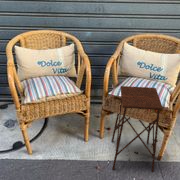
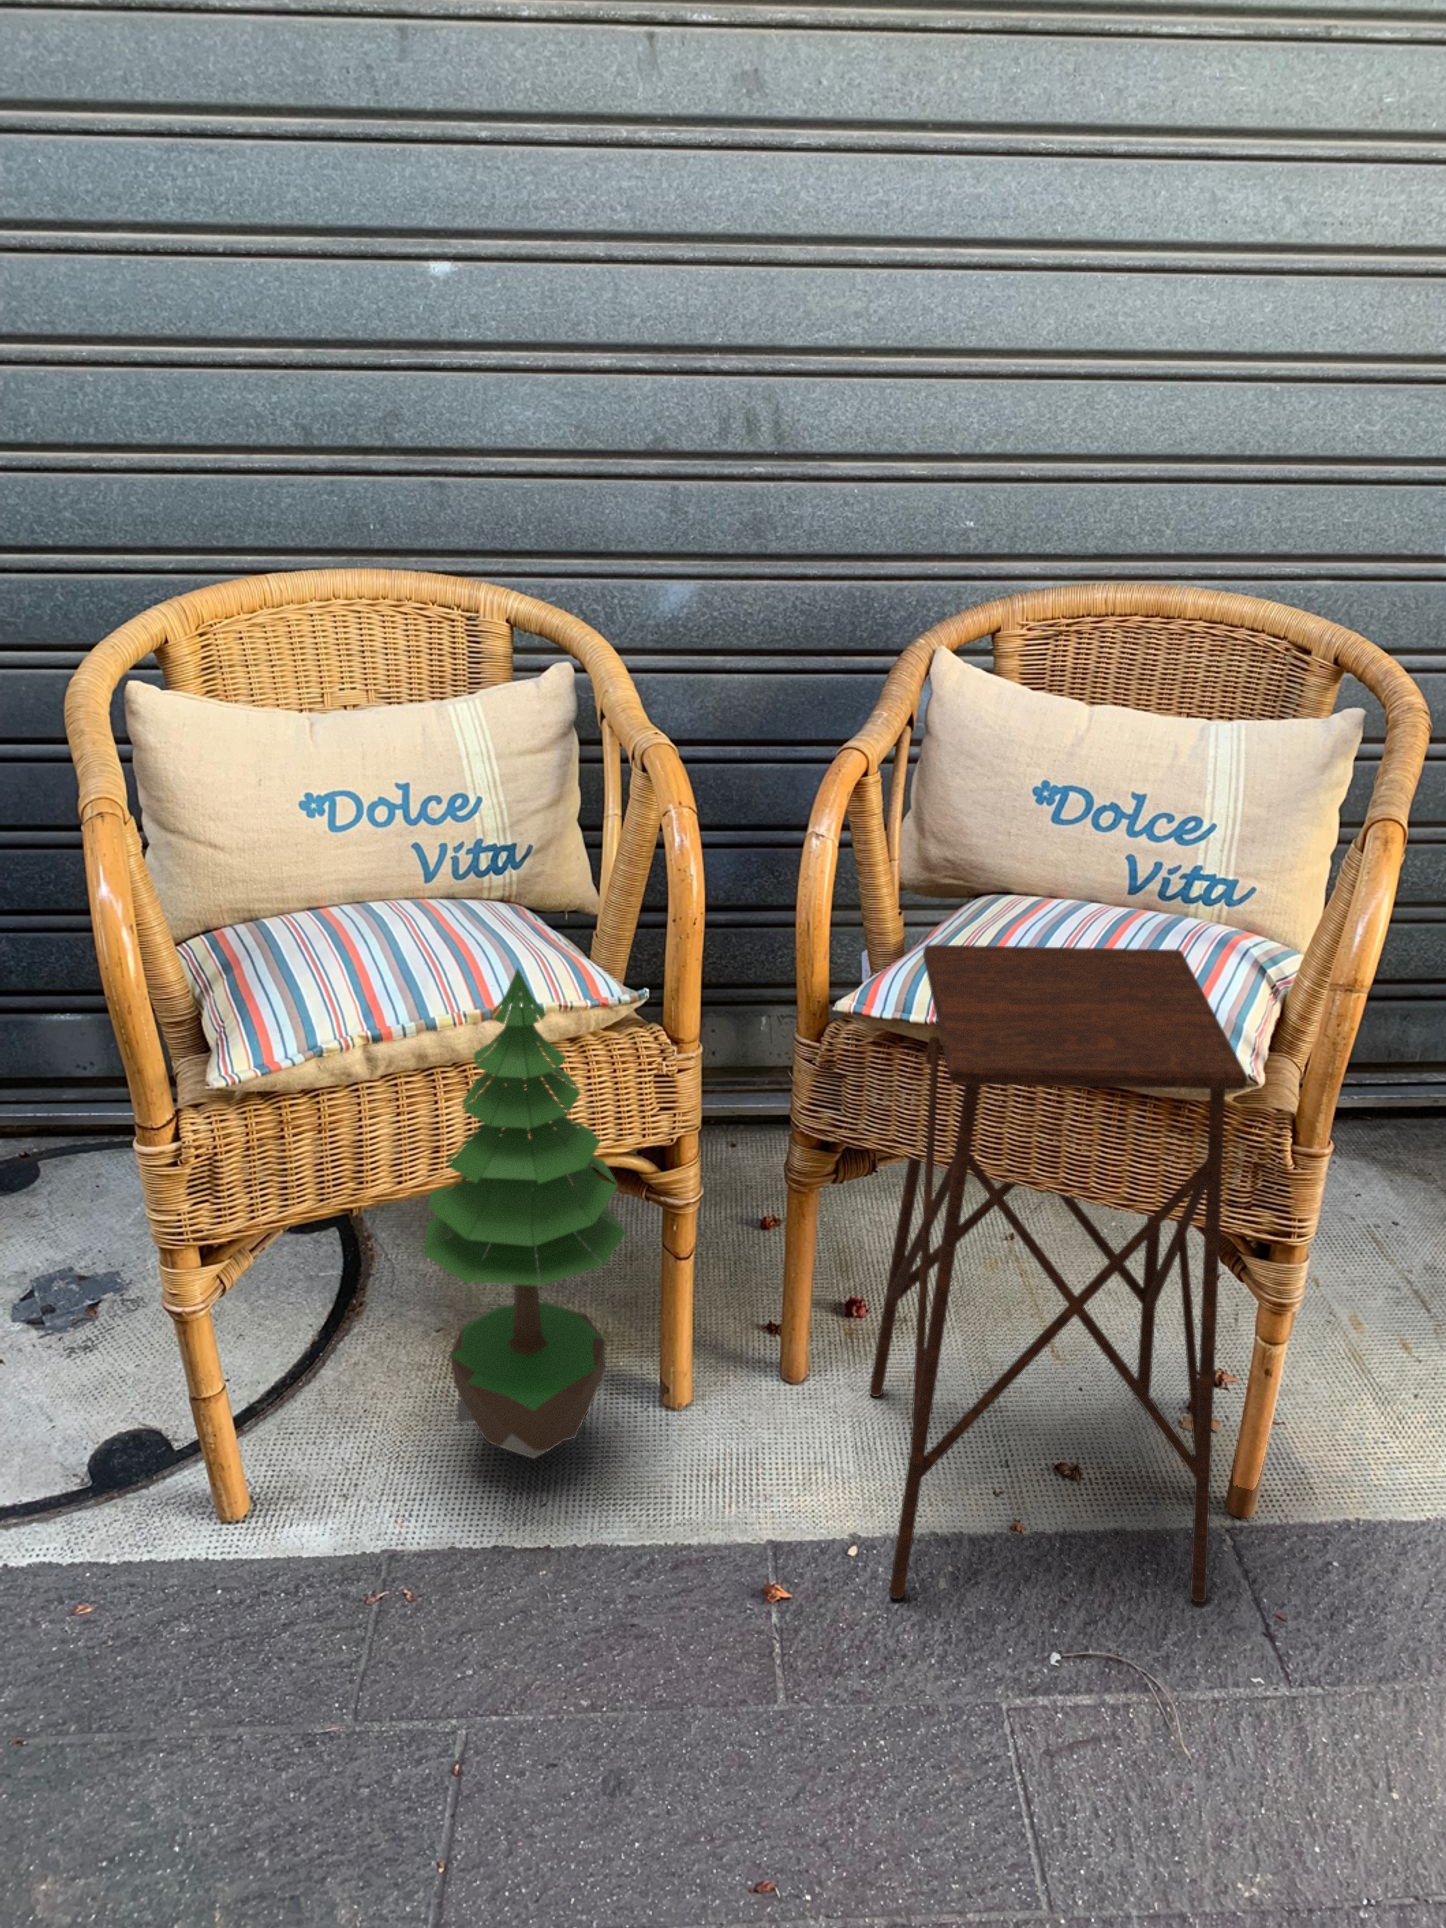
potted tree: none [53,88,80,149] -> present [423,969,626,1458]

